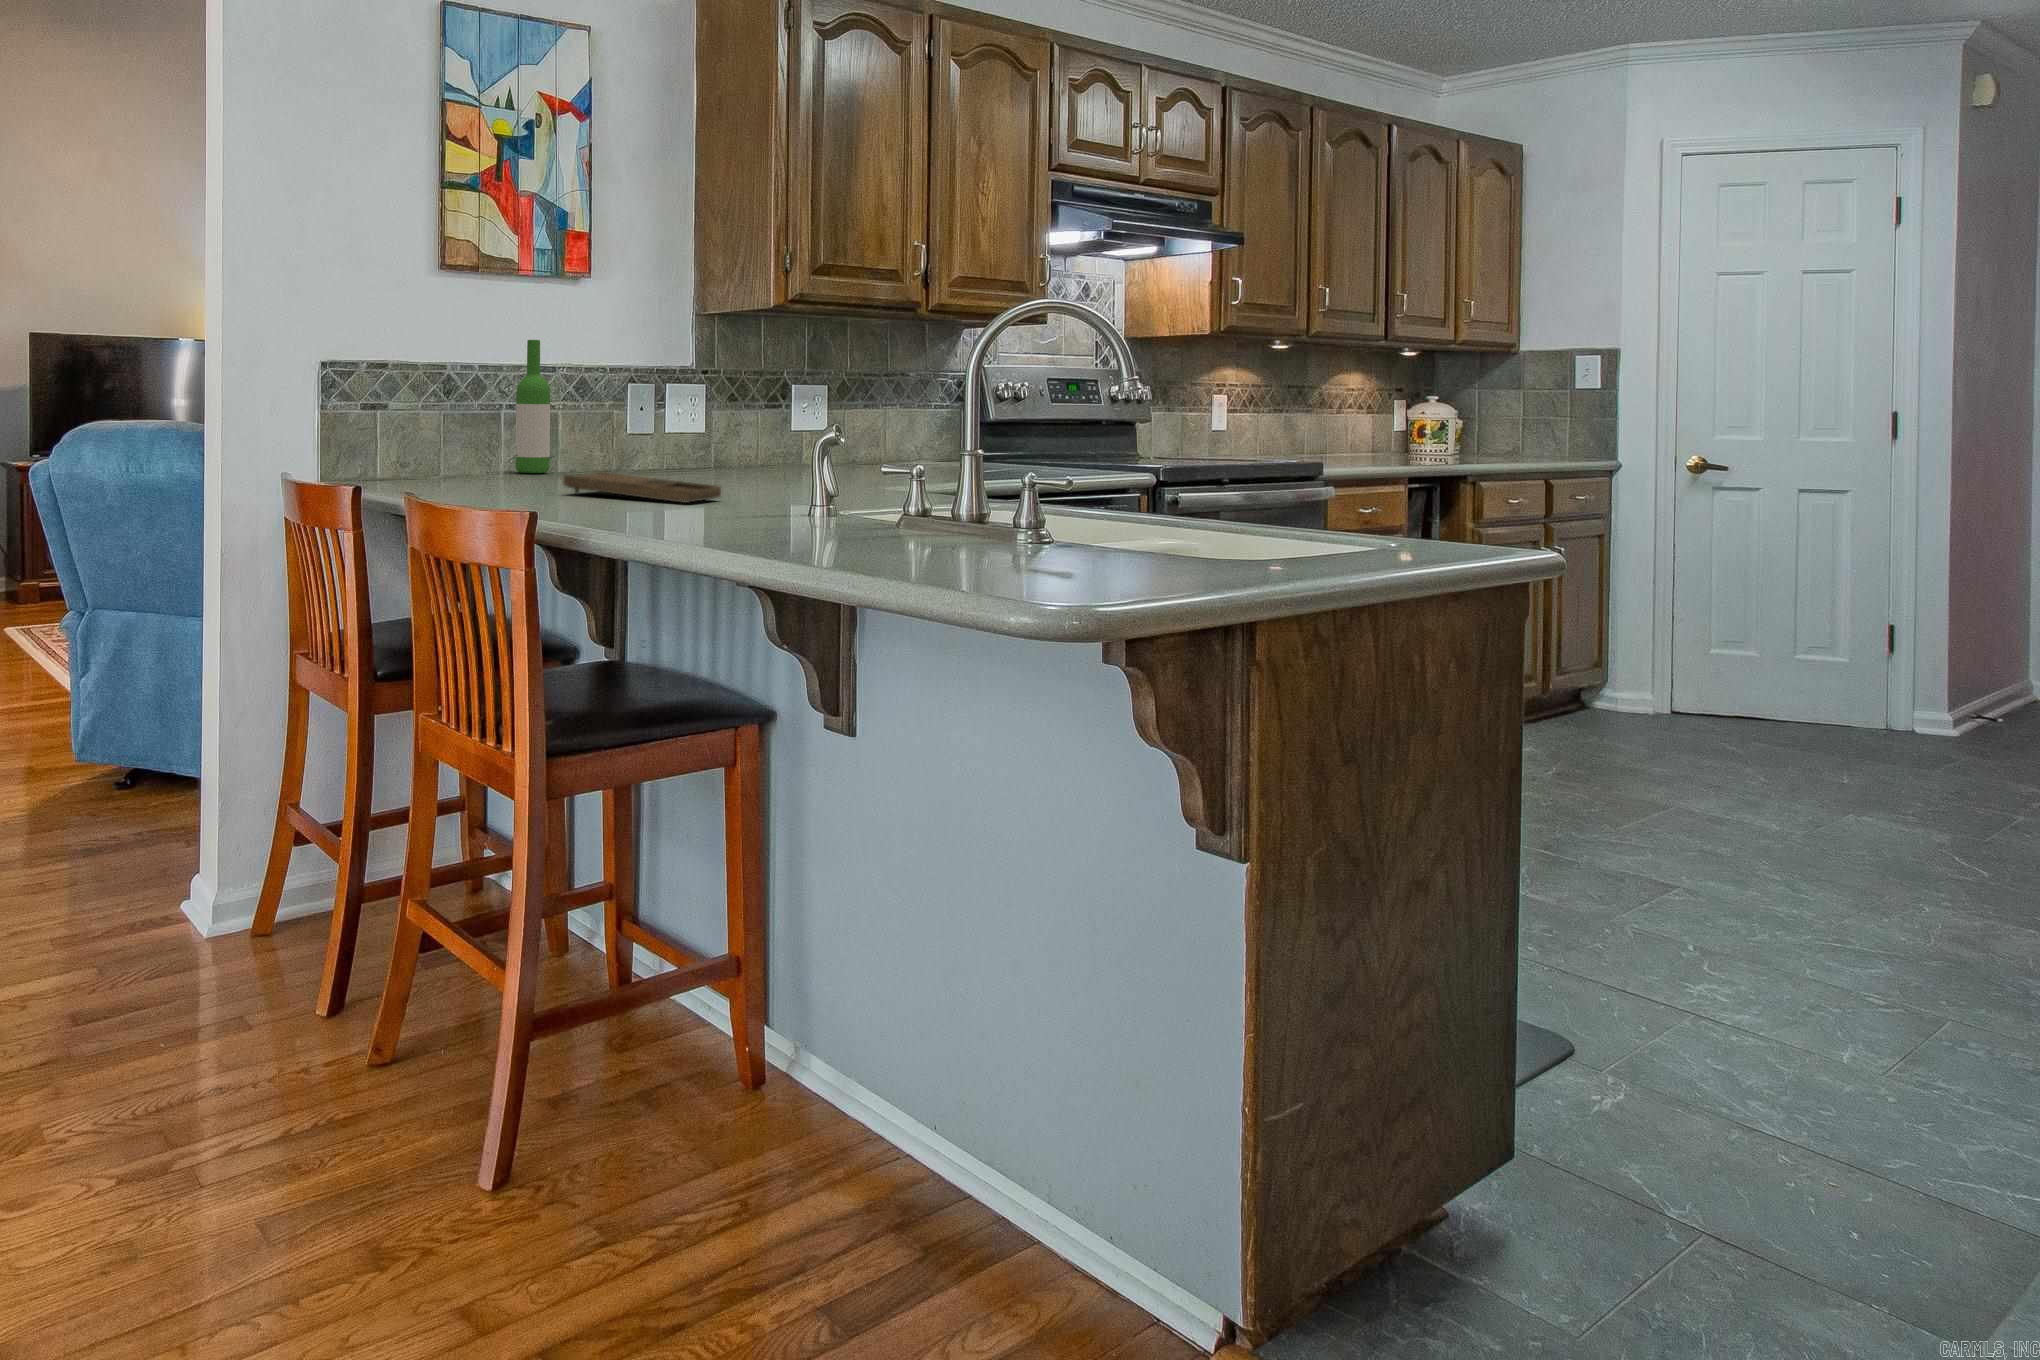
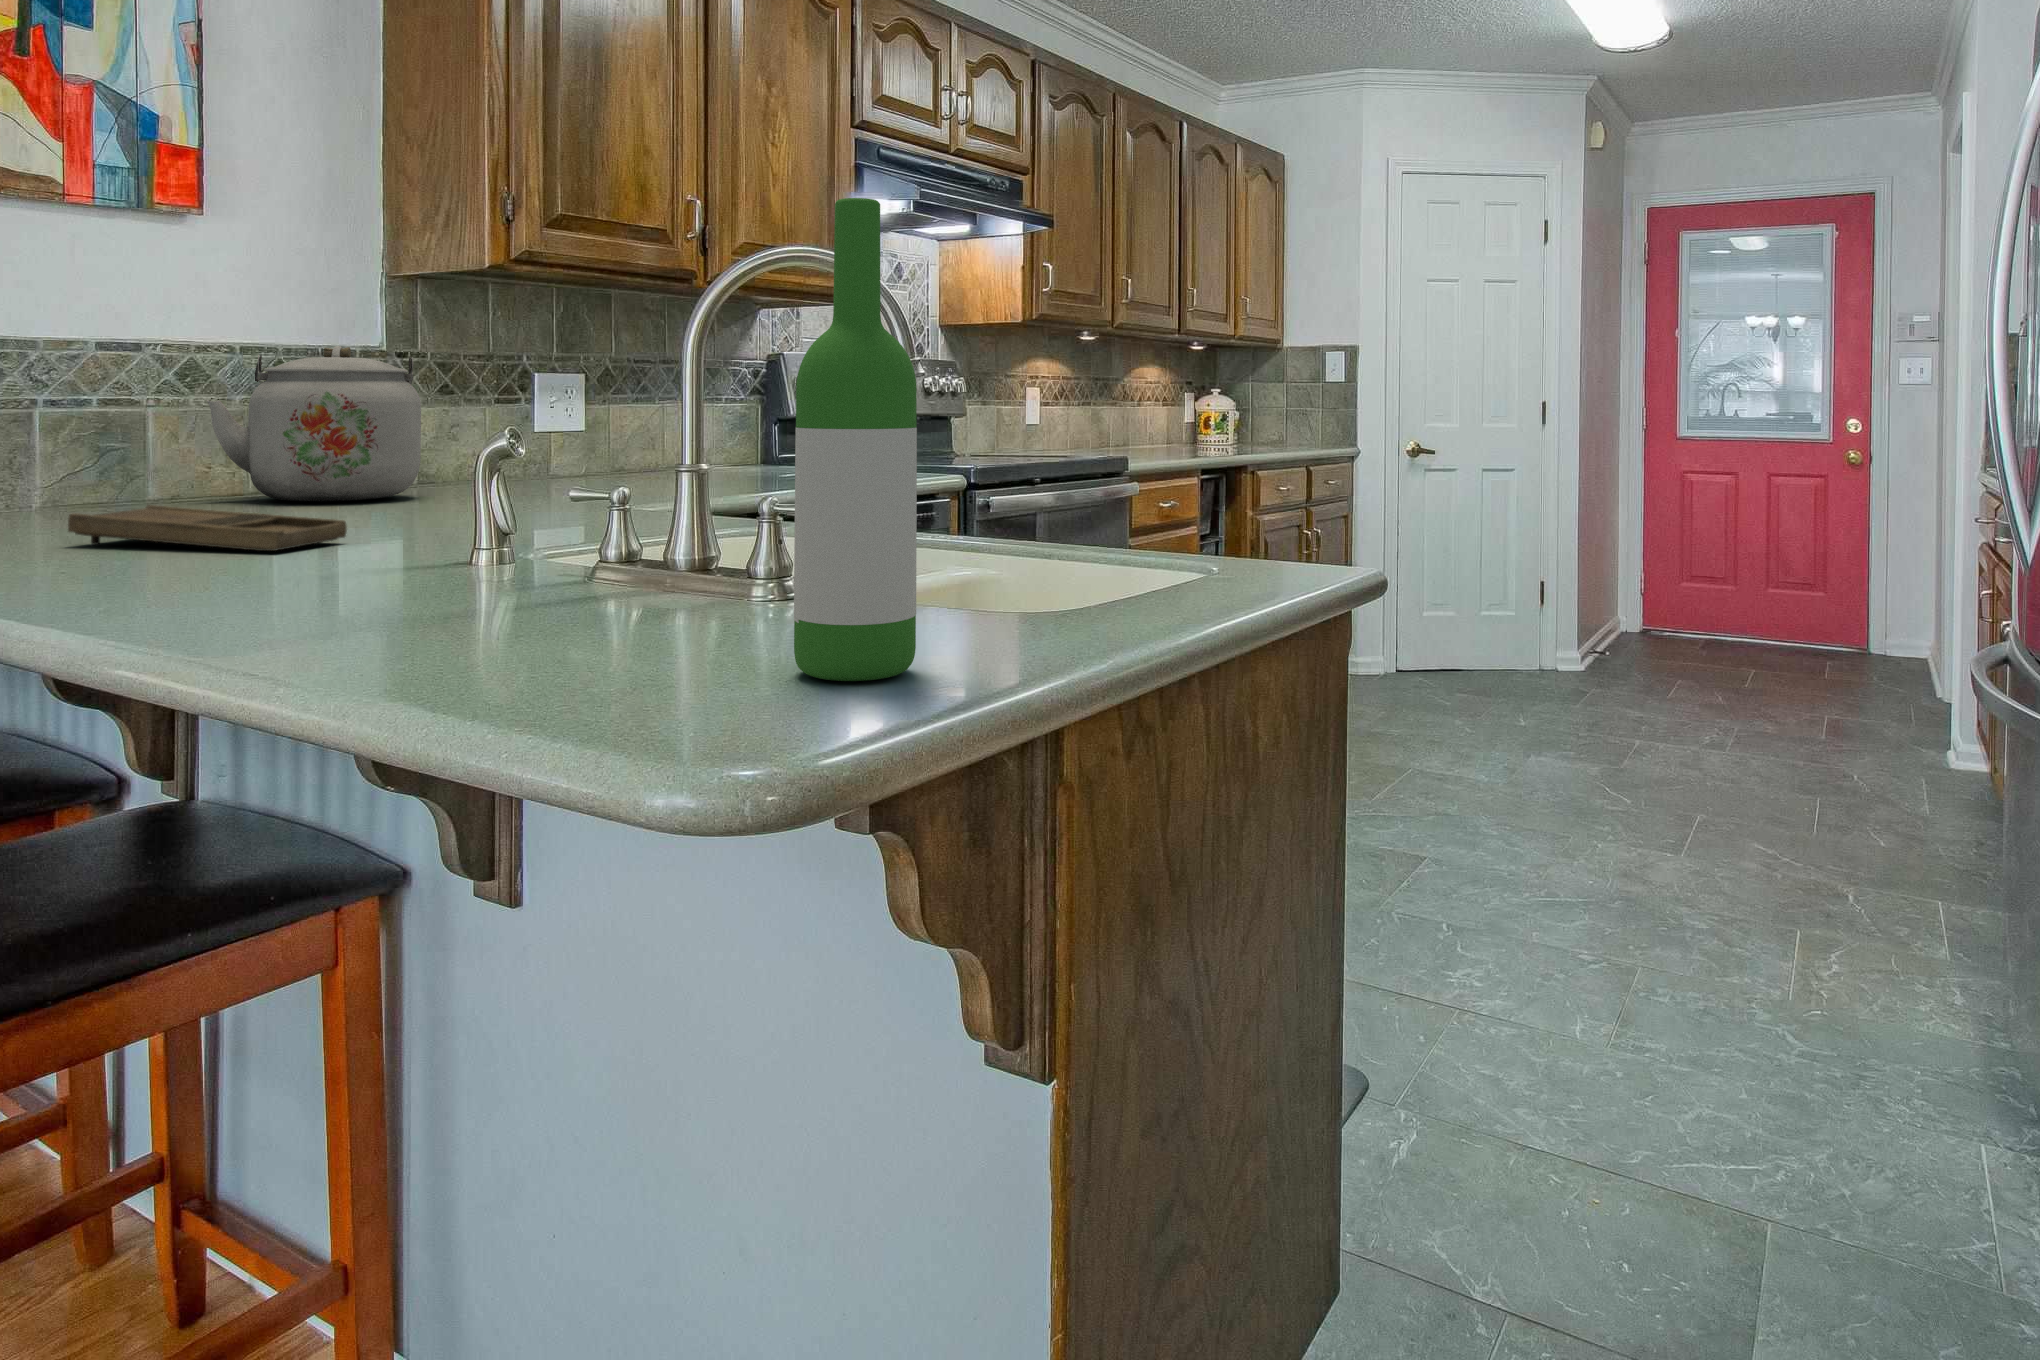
wine bottle: present [516,340,550,473] -> present [794,198,917,681]
kettle: none [593,365,727,474] -> present [207,346,421,501]

